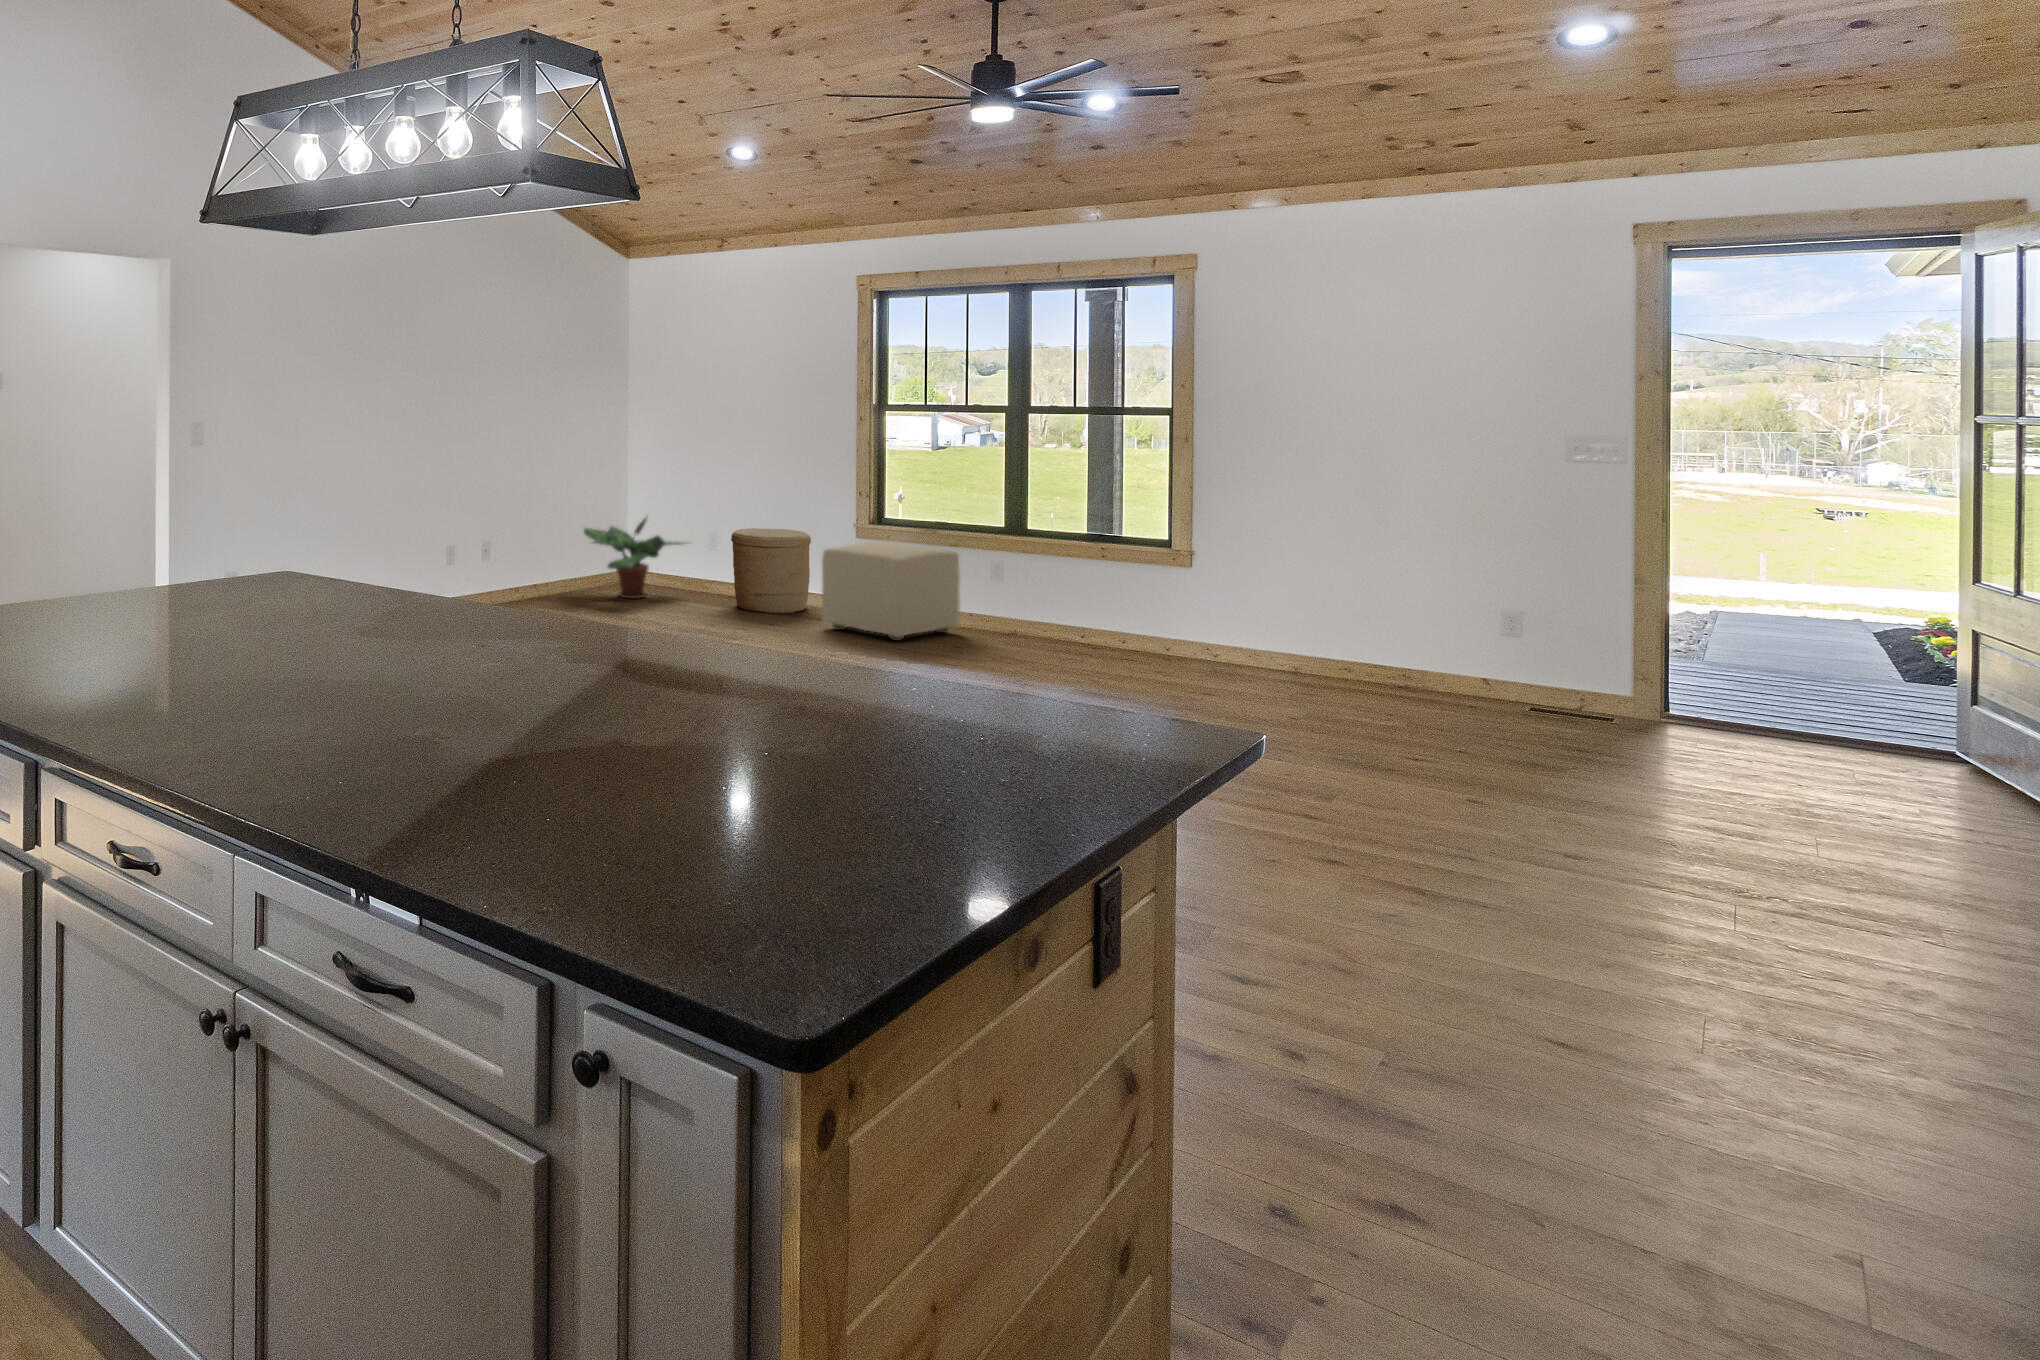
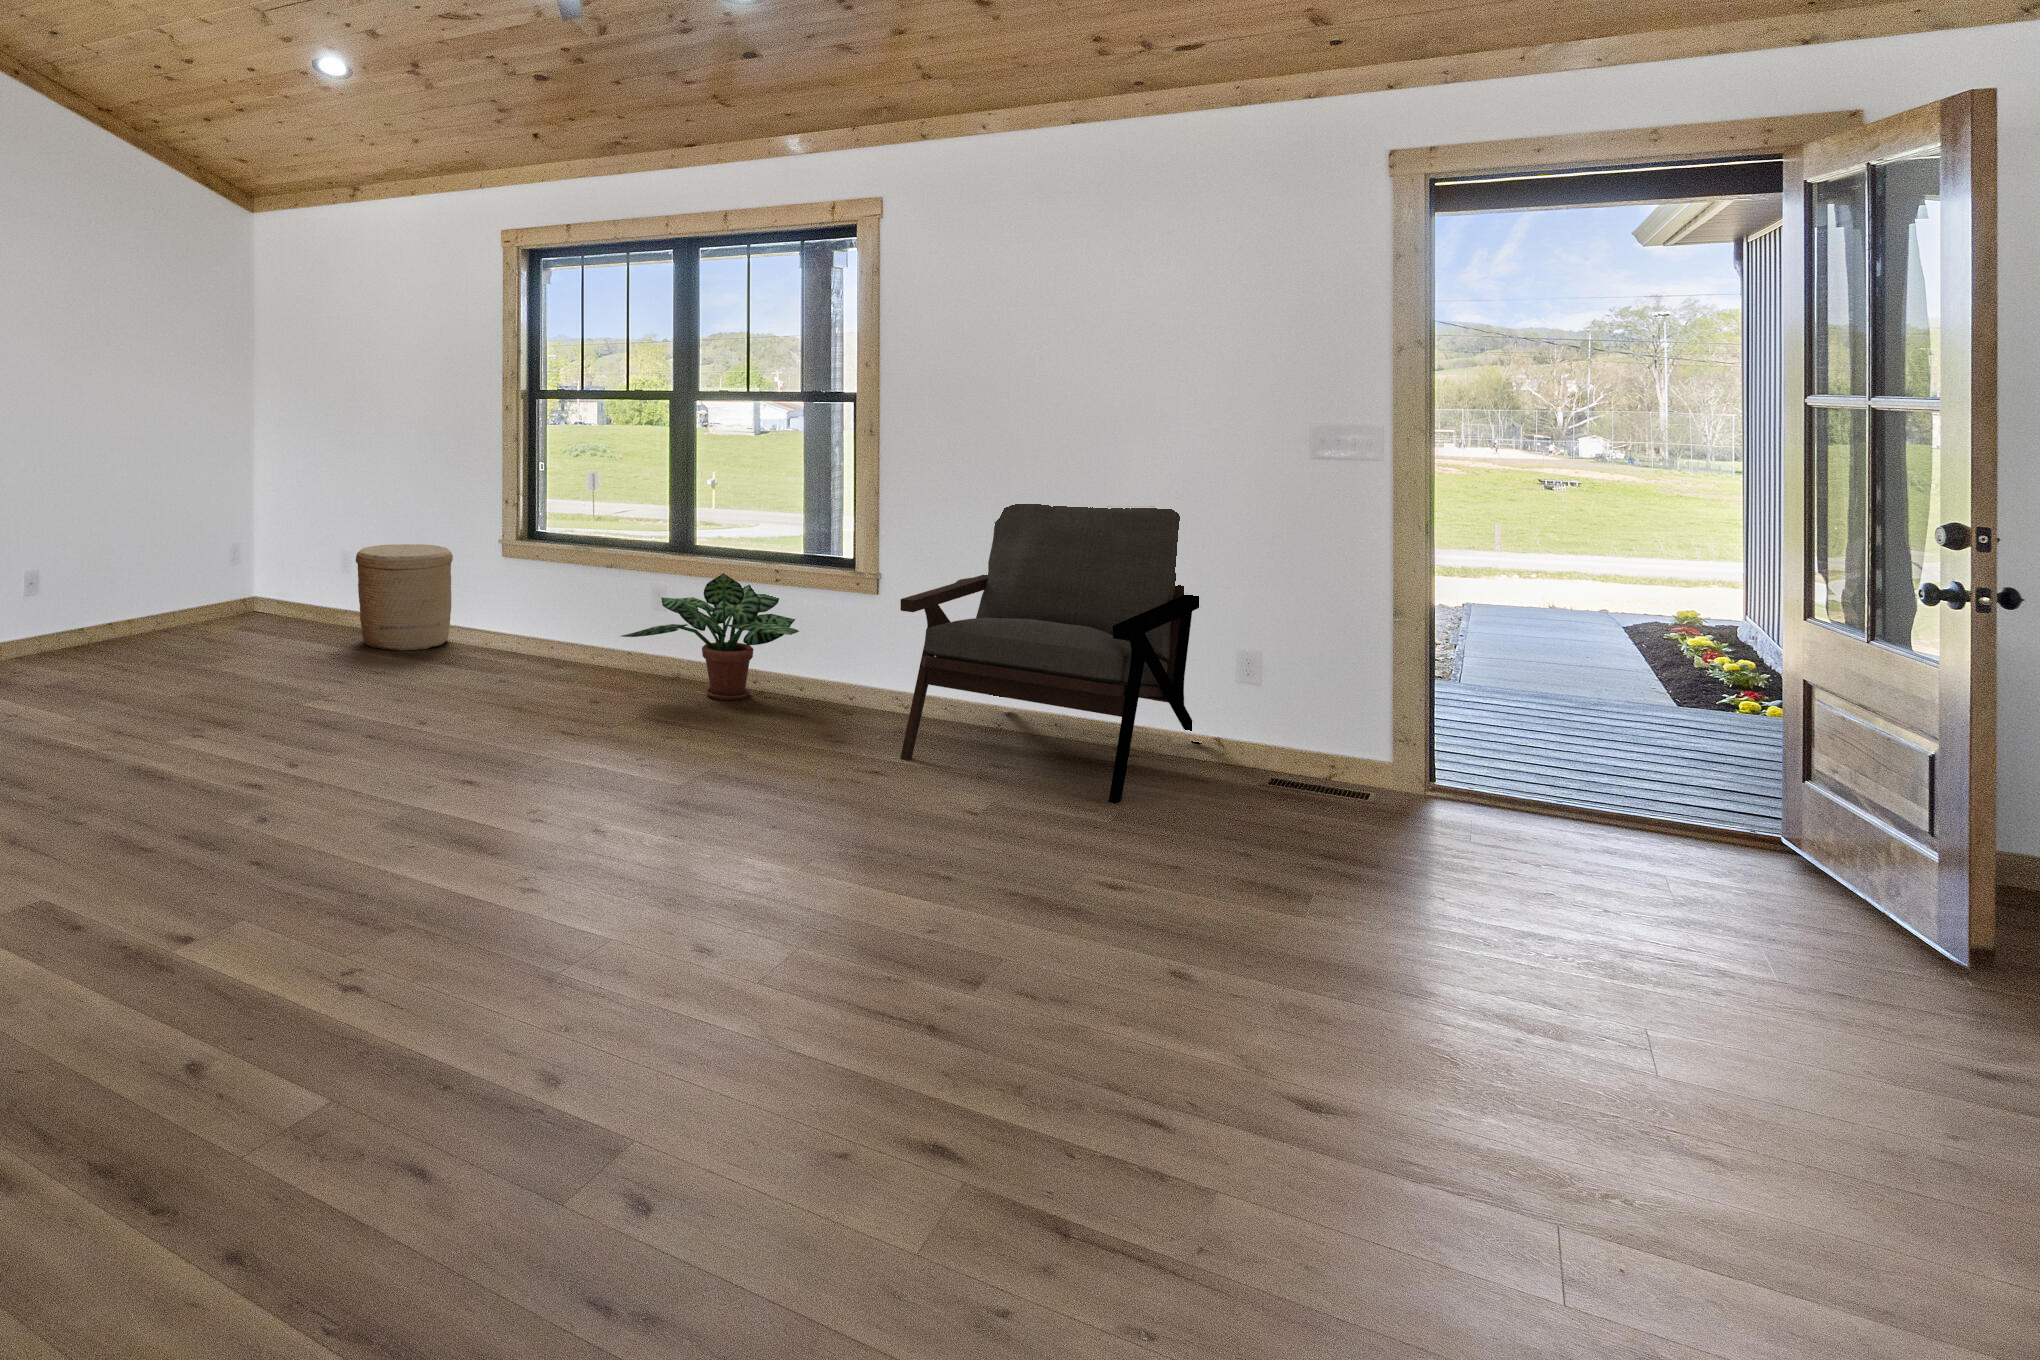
armchair: none [1223,495,1479,731] -> present [900,504,1202,804]
potted plant: present [584,515,683,599] -> present [621,573,799,700]
ottoman: present [822,542,960,641] -> none [448,560,615,687]

